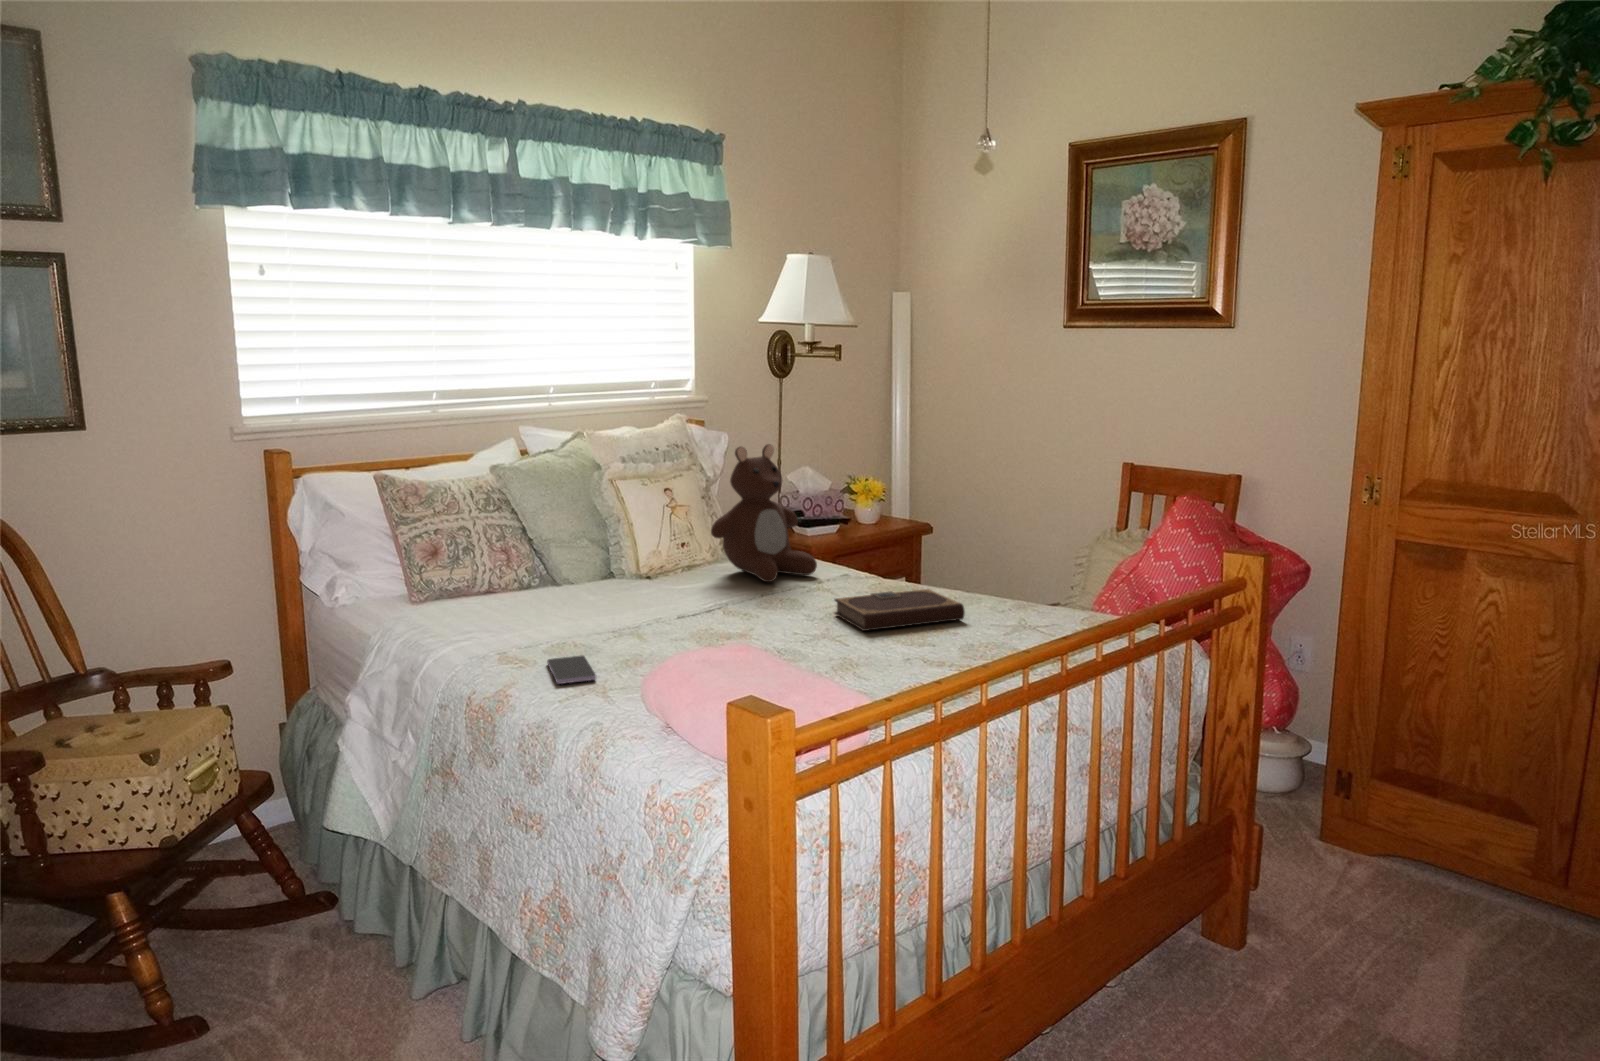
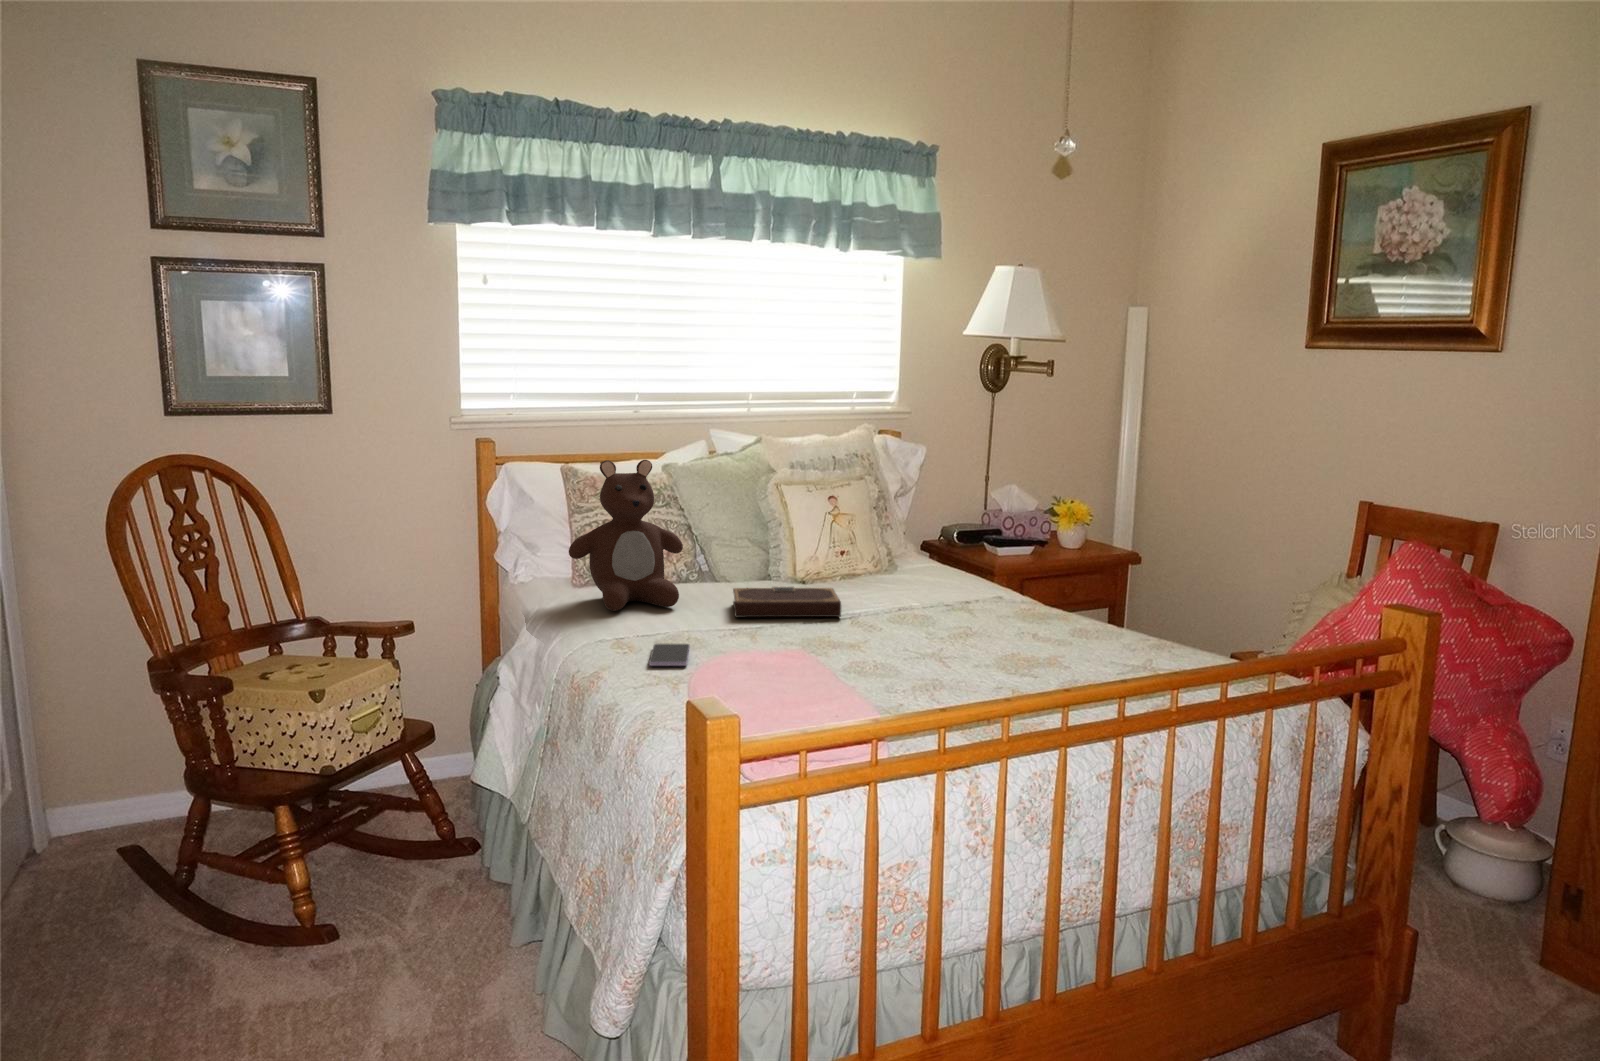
teddy bear: present [711,444,817,582] -> present [569,460,683,611]
notebook: present [835,589,965,631] -> present [733,587,841,617]

